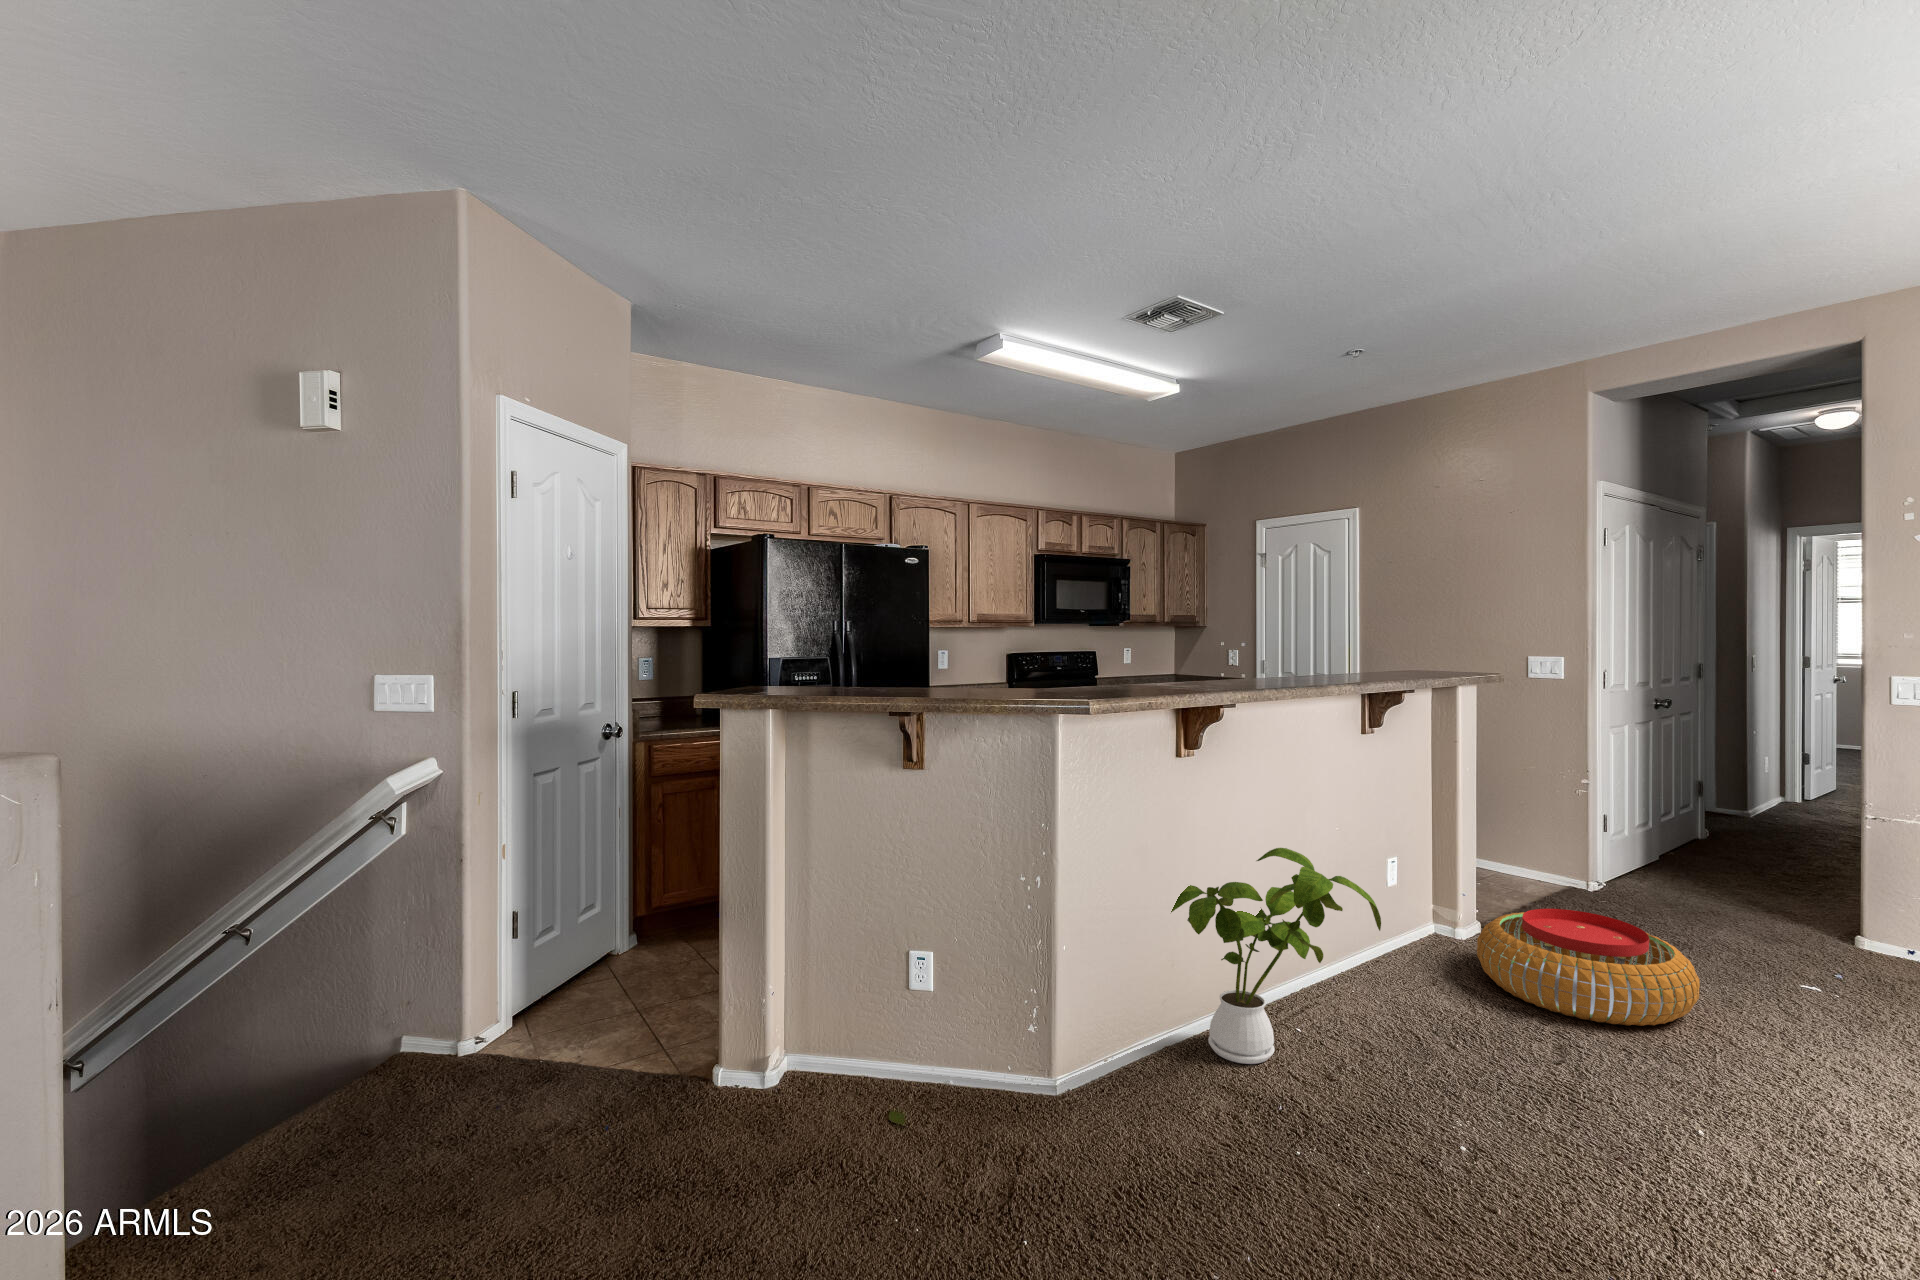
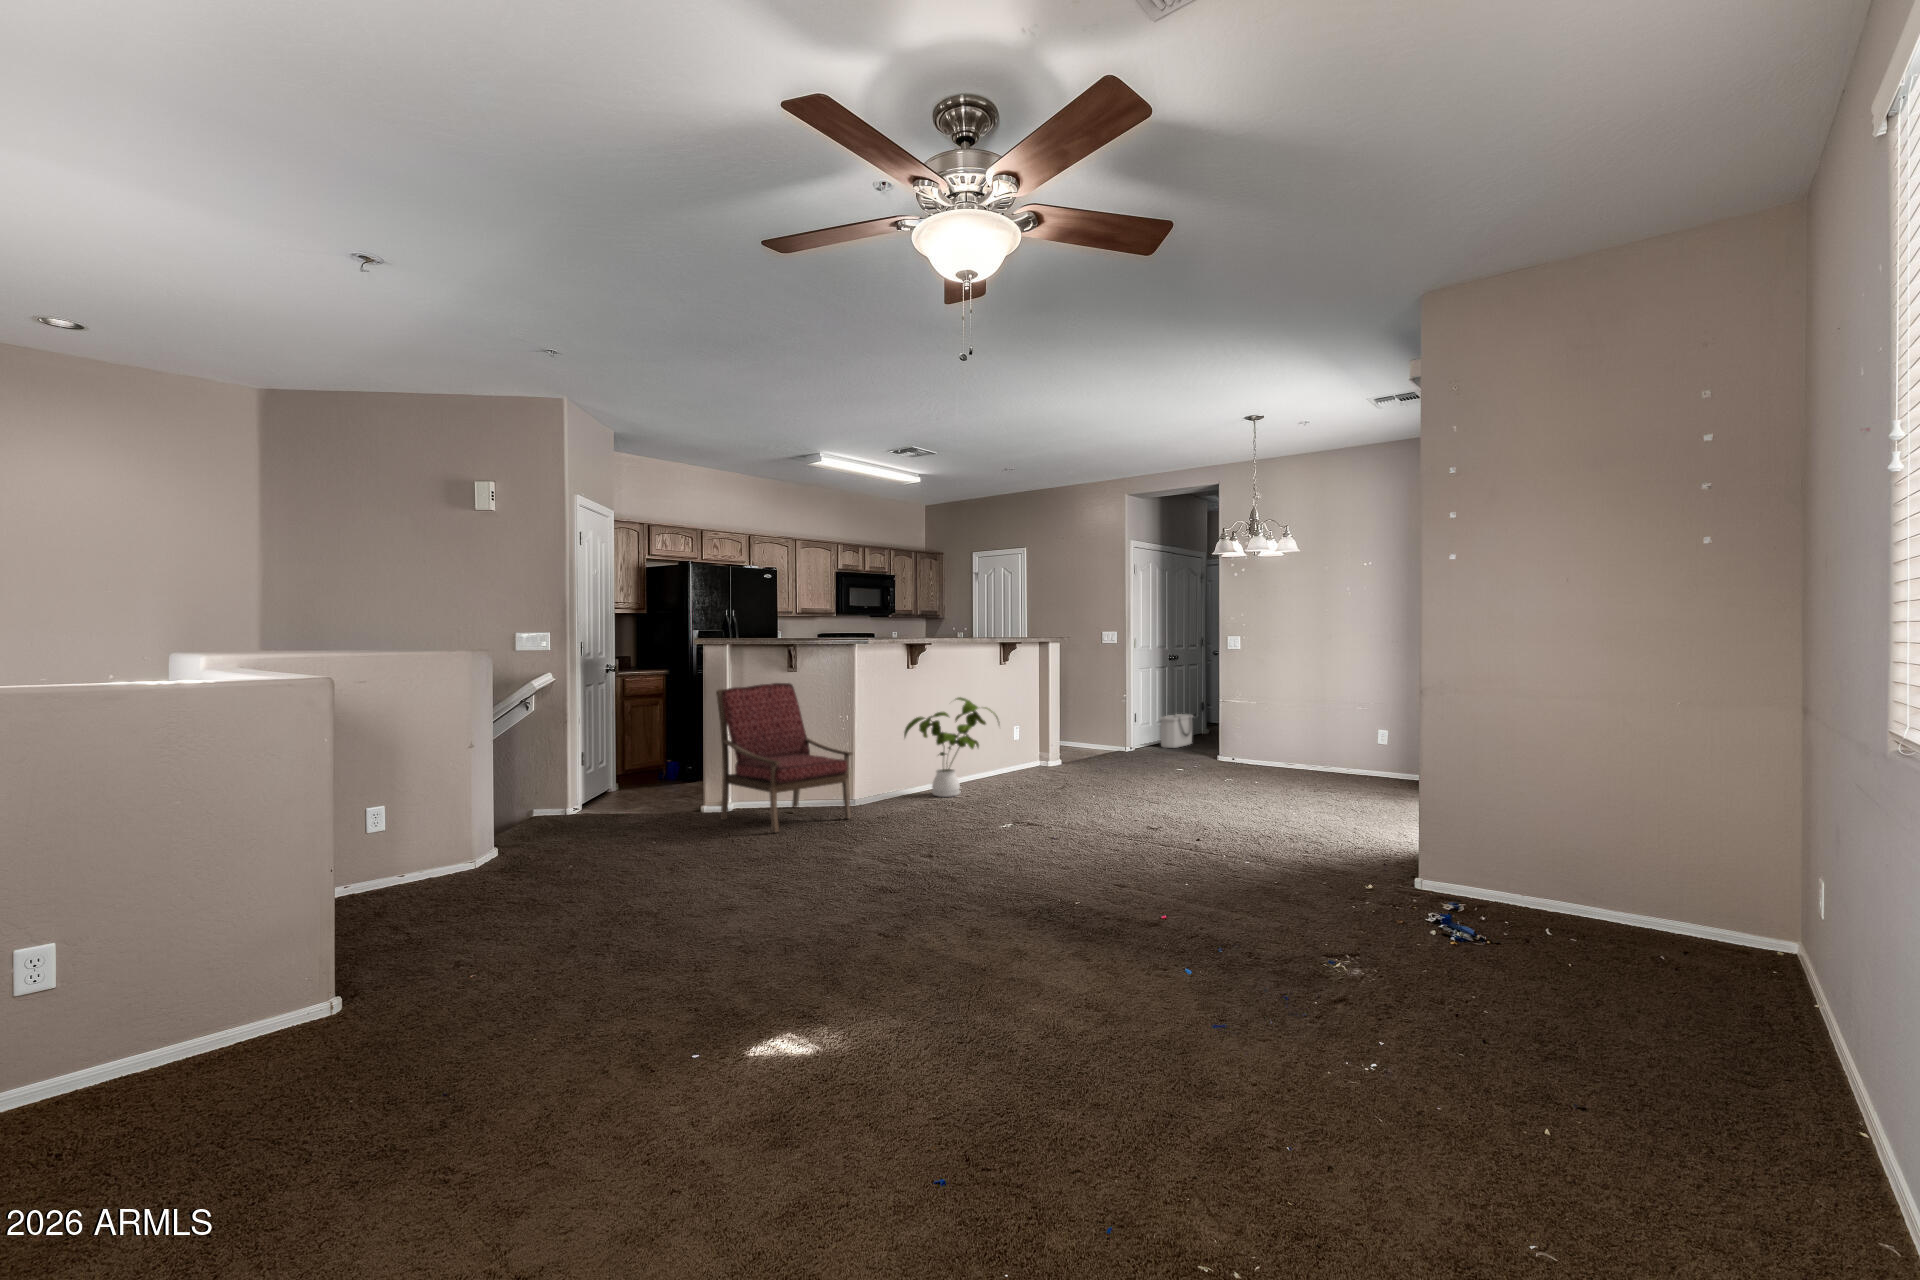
armchair: none [730,811,1032,1250] -> present [716,683,852,832]
storage bin: none [1613,814,1674,884] -> present [1160,714,1193,748]
pouf: present [1477,909,1700,1026] -> none [1065,741,1154,781]

